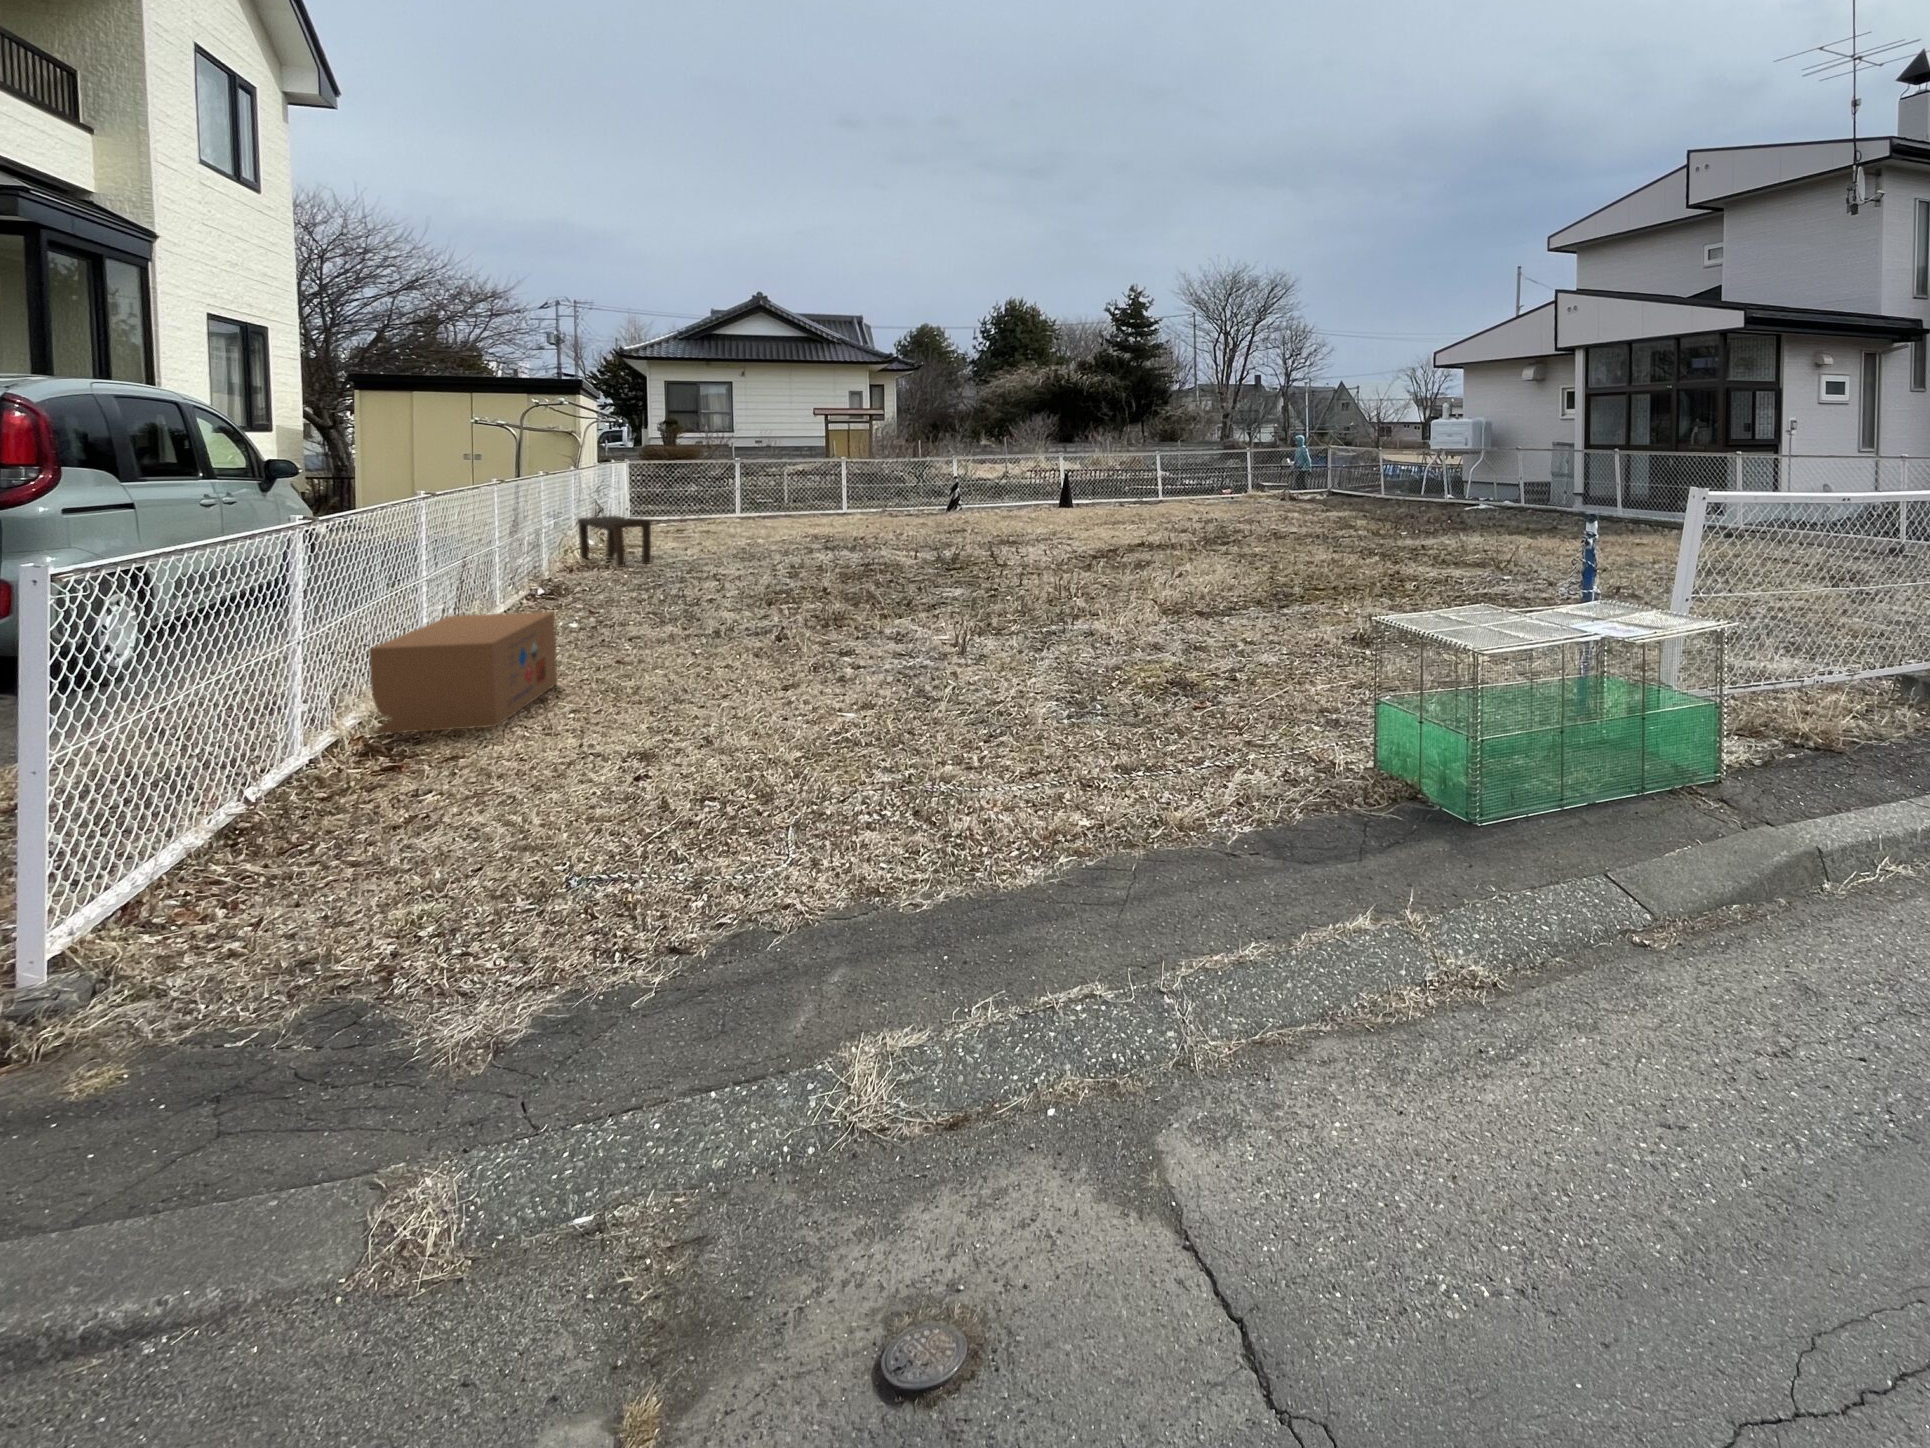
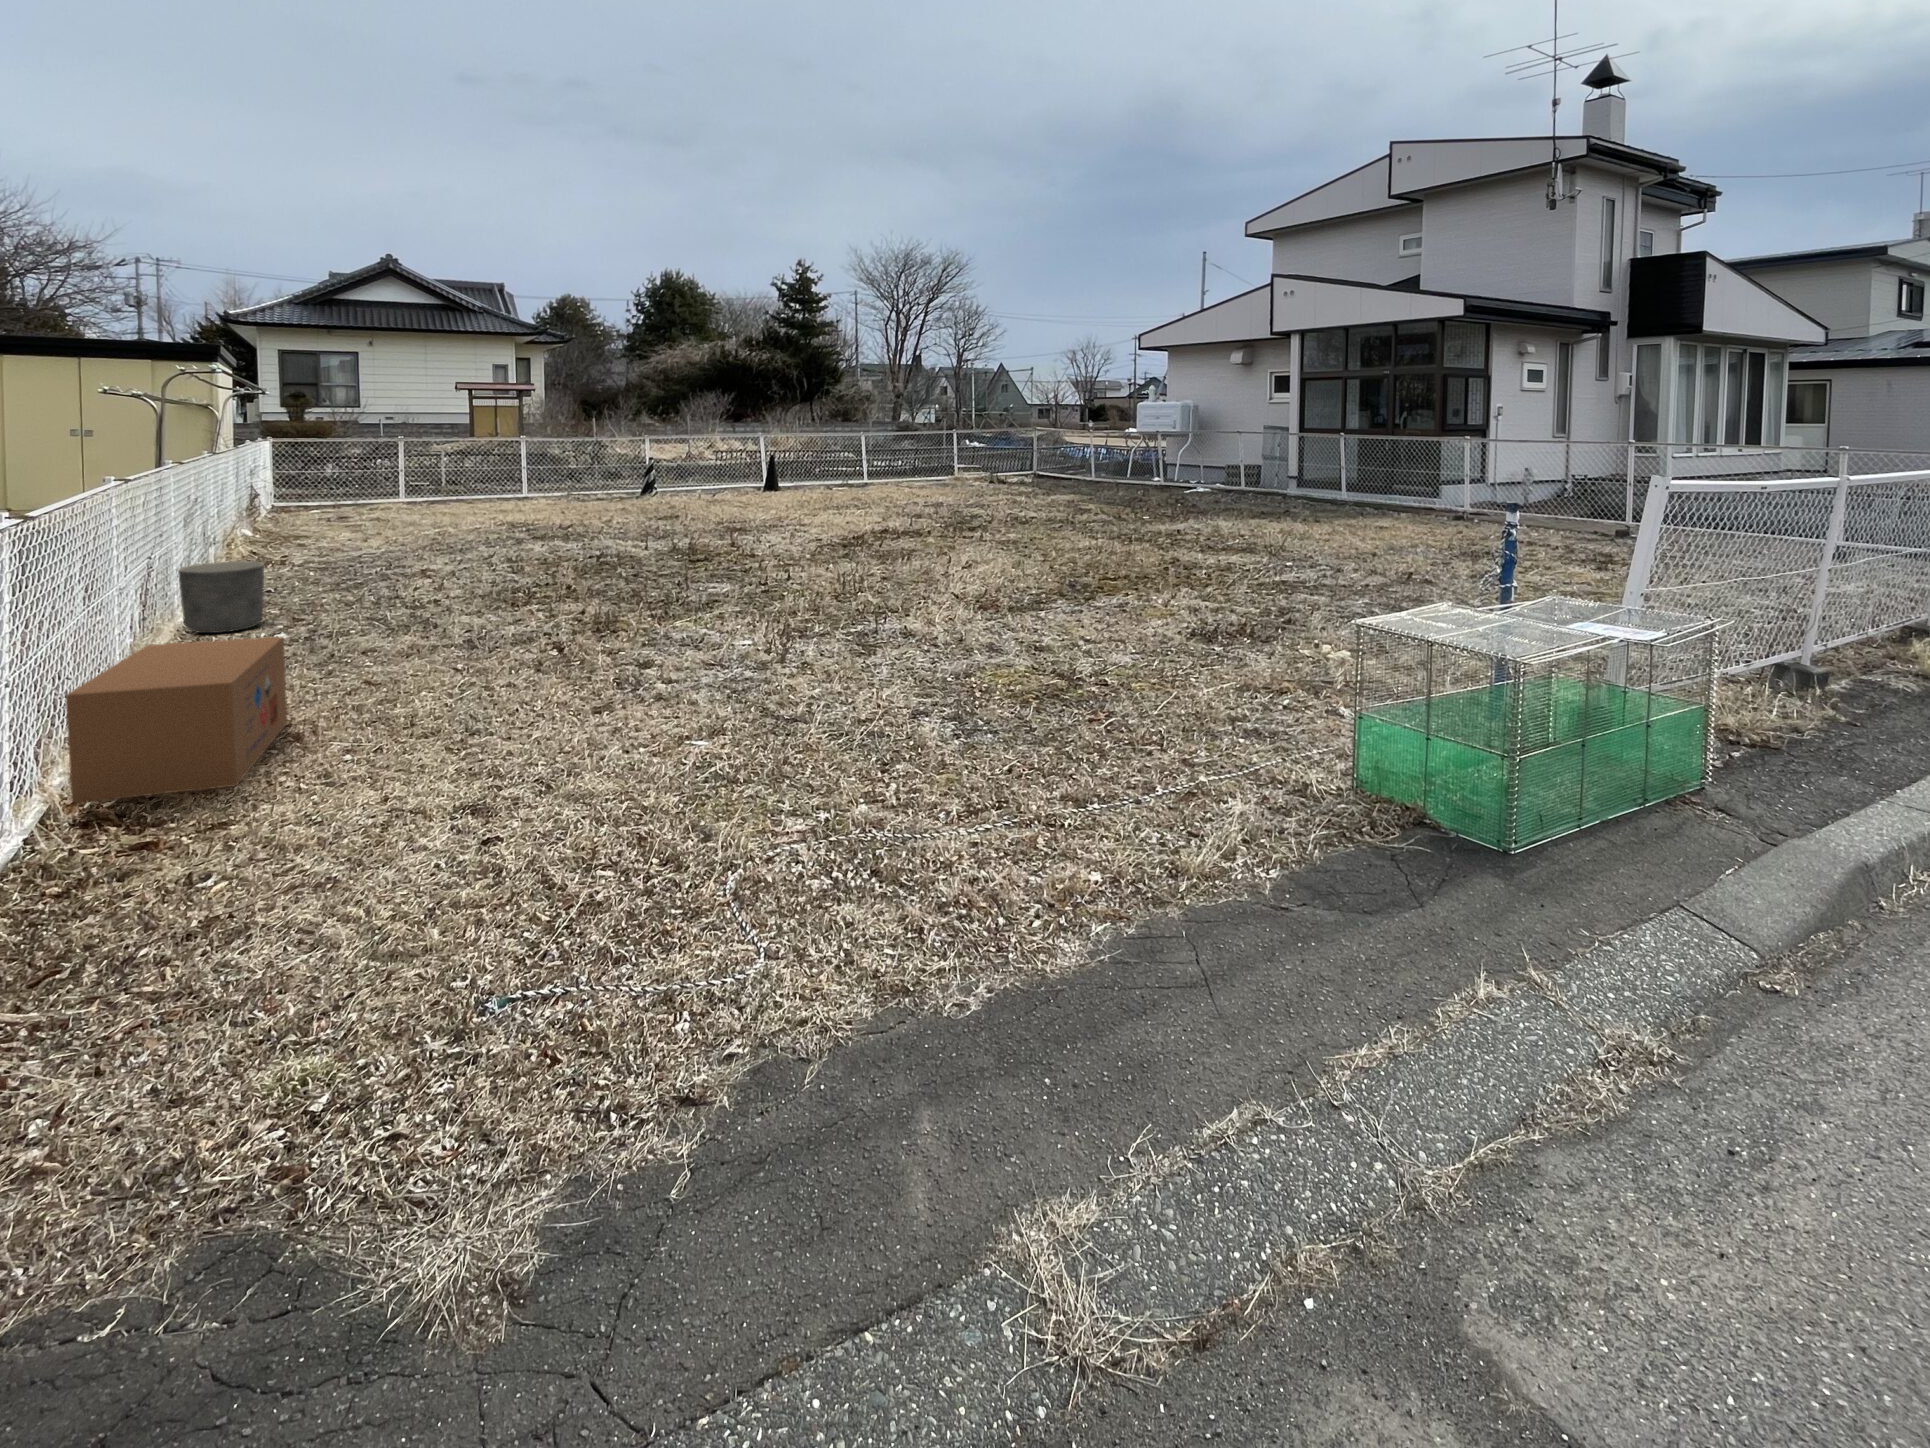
bench: present [578,516,651,567] -> none [225,507,320,568]
planter: none [512,557,581,616] -> present [178,561,264,633]

